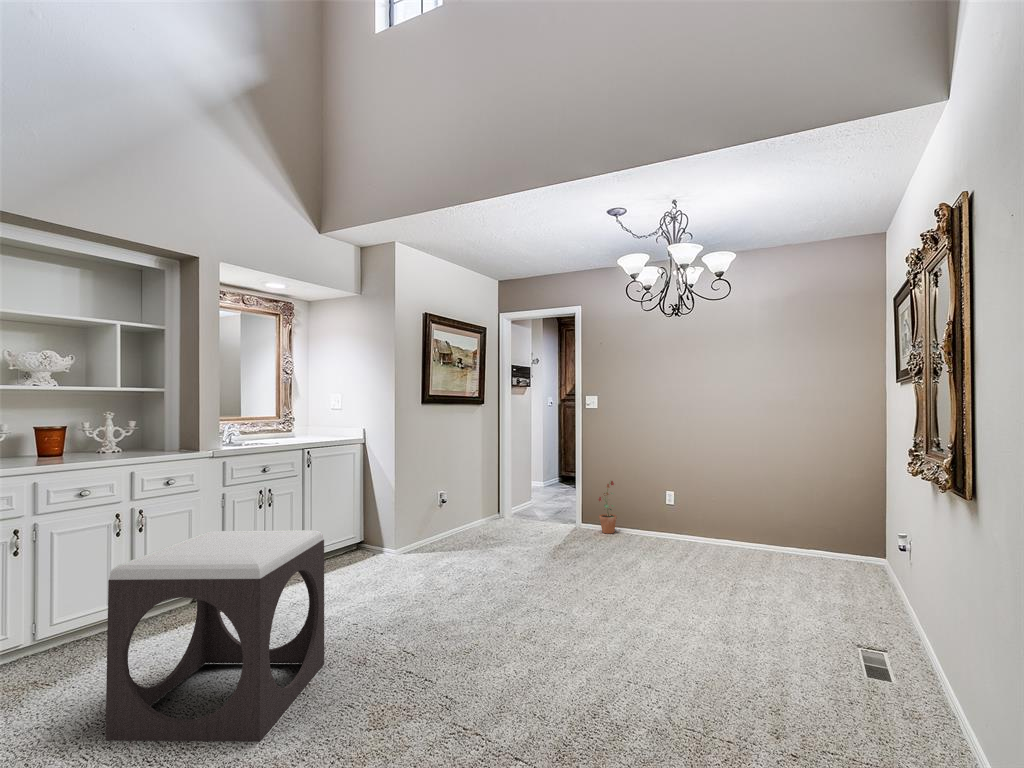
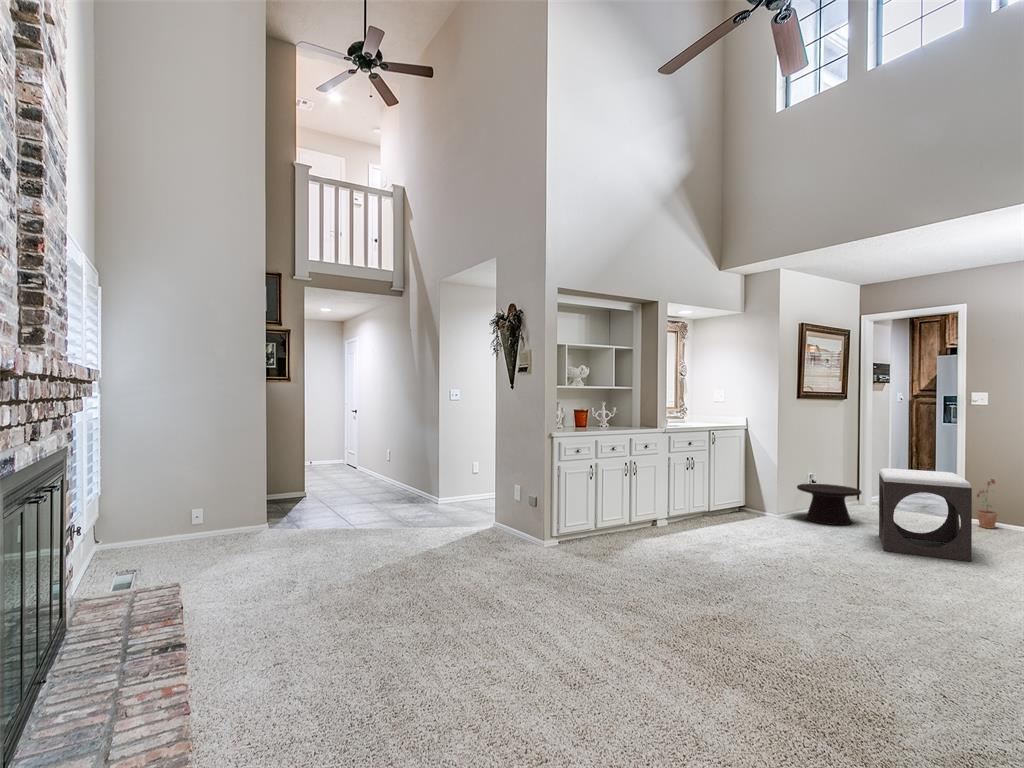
side table: none [420,503,489,555] -> present [797,484,861,525]
footstool: present [105,530,324,742] -> present [879,468,972,561]

